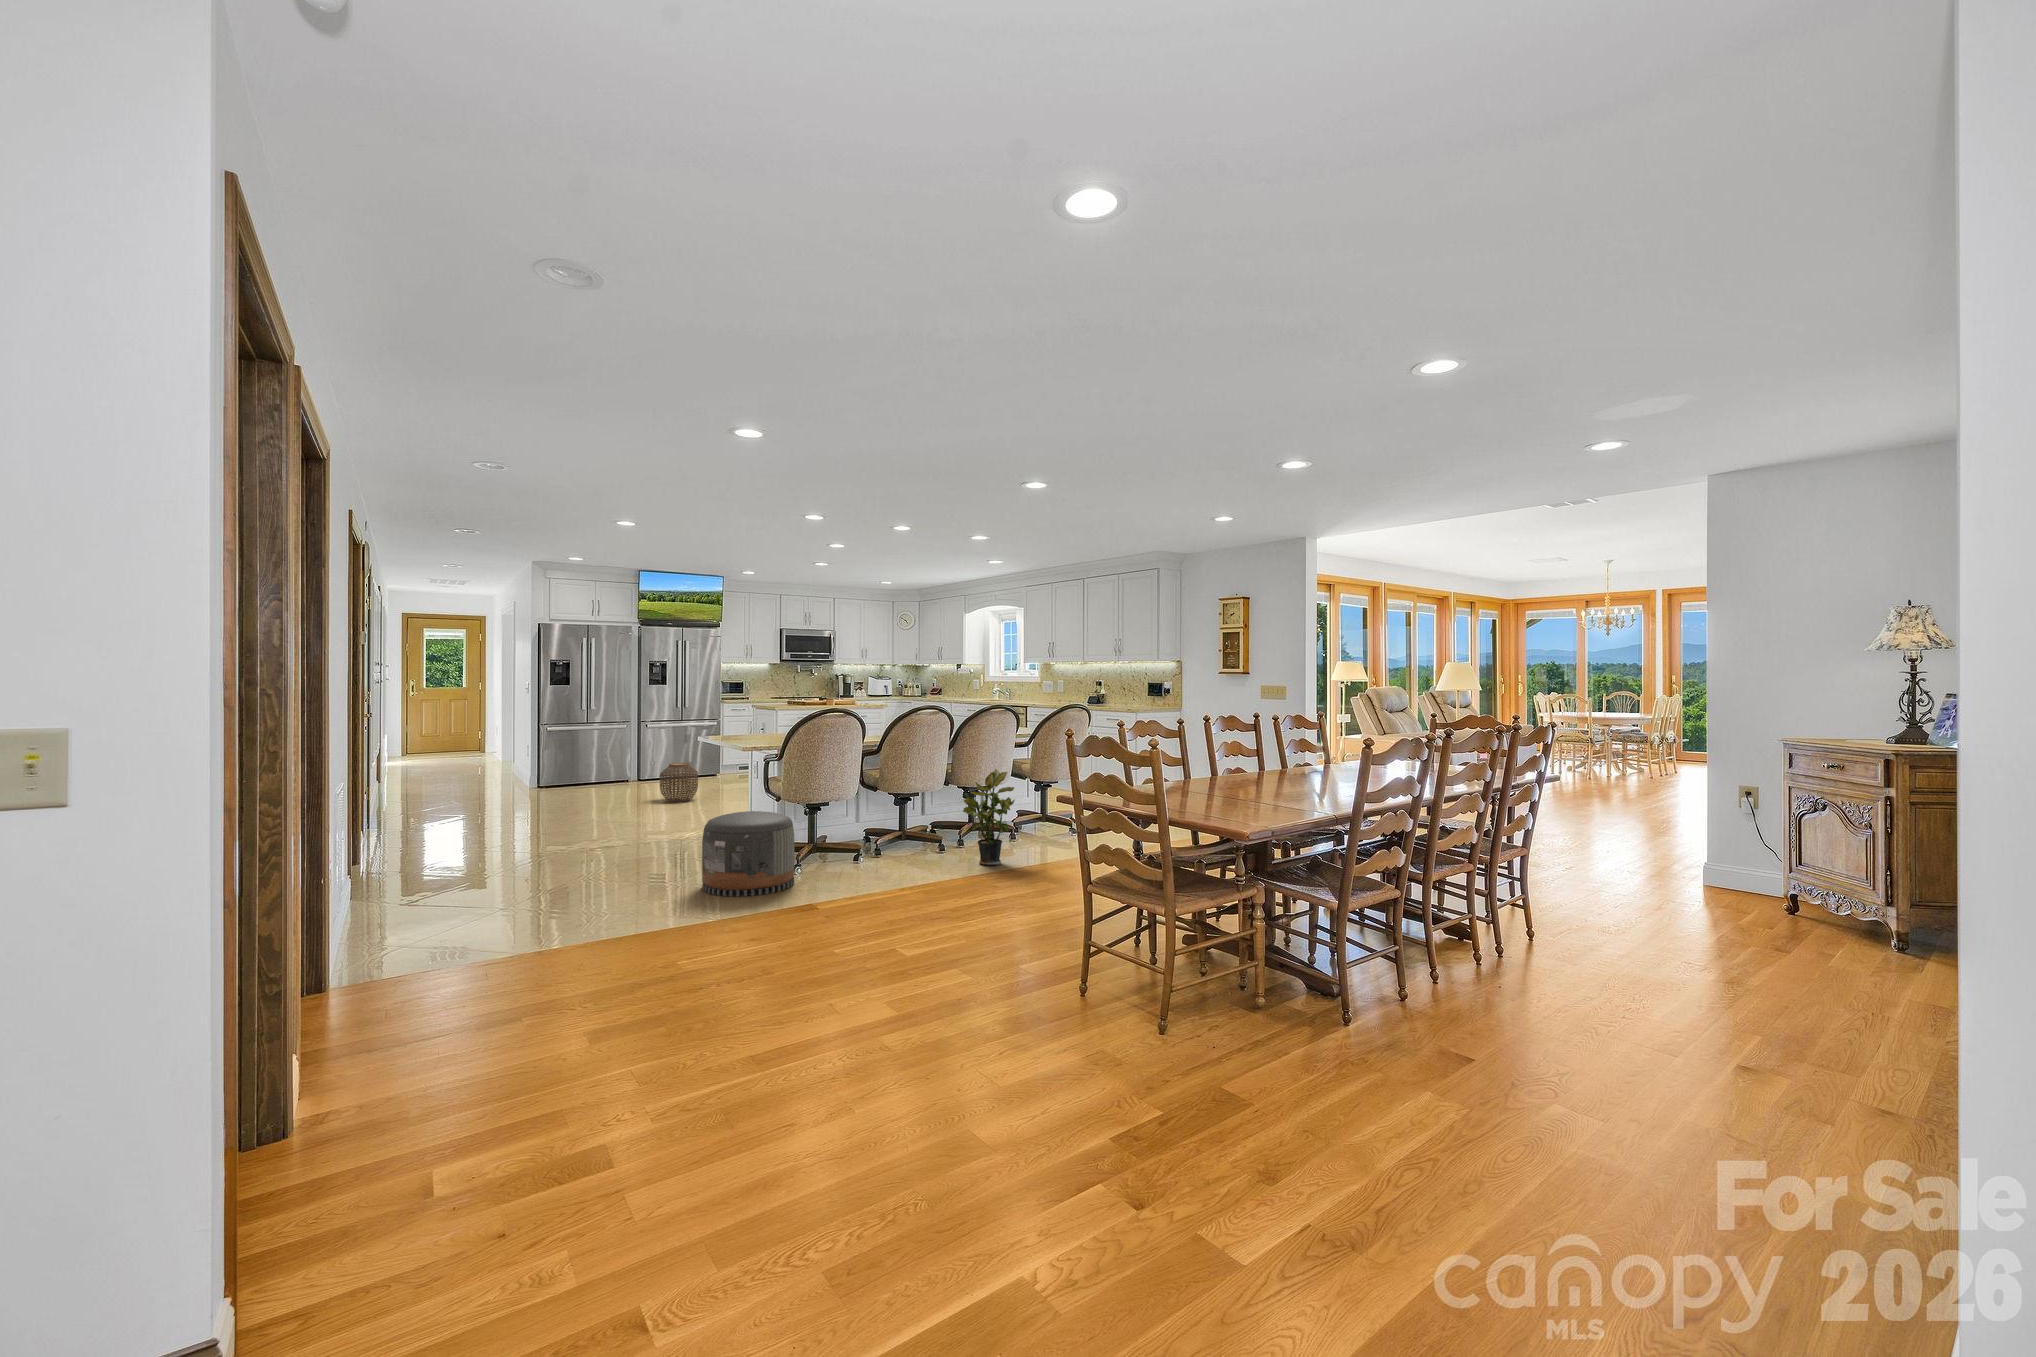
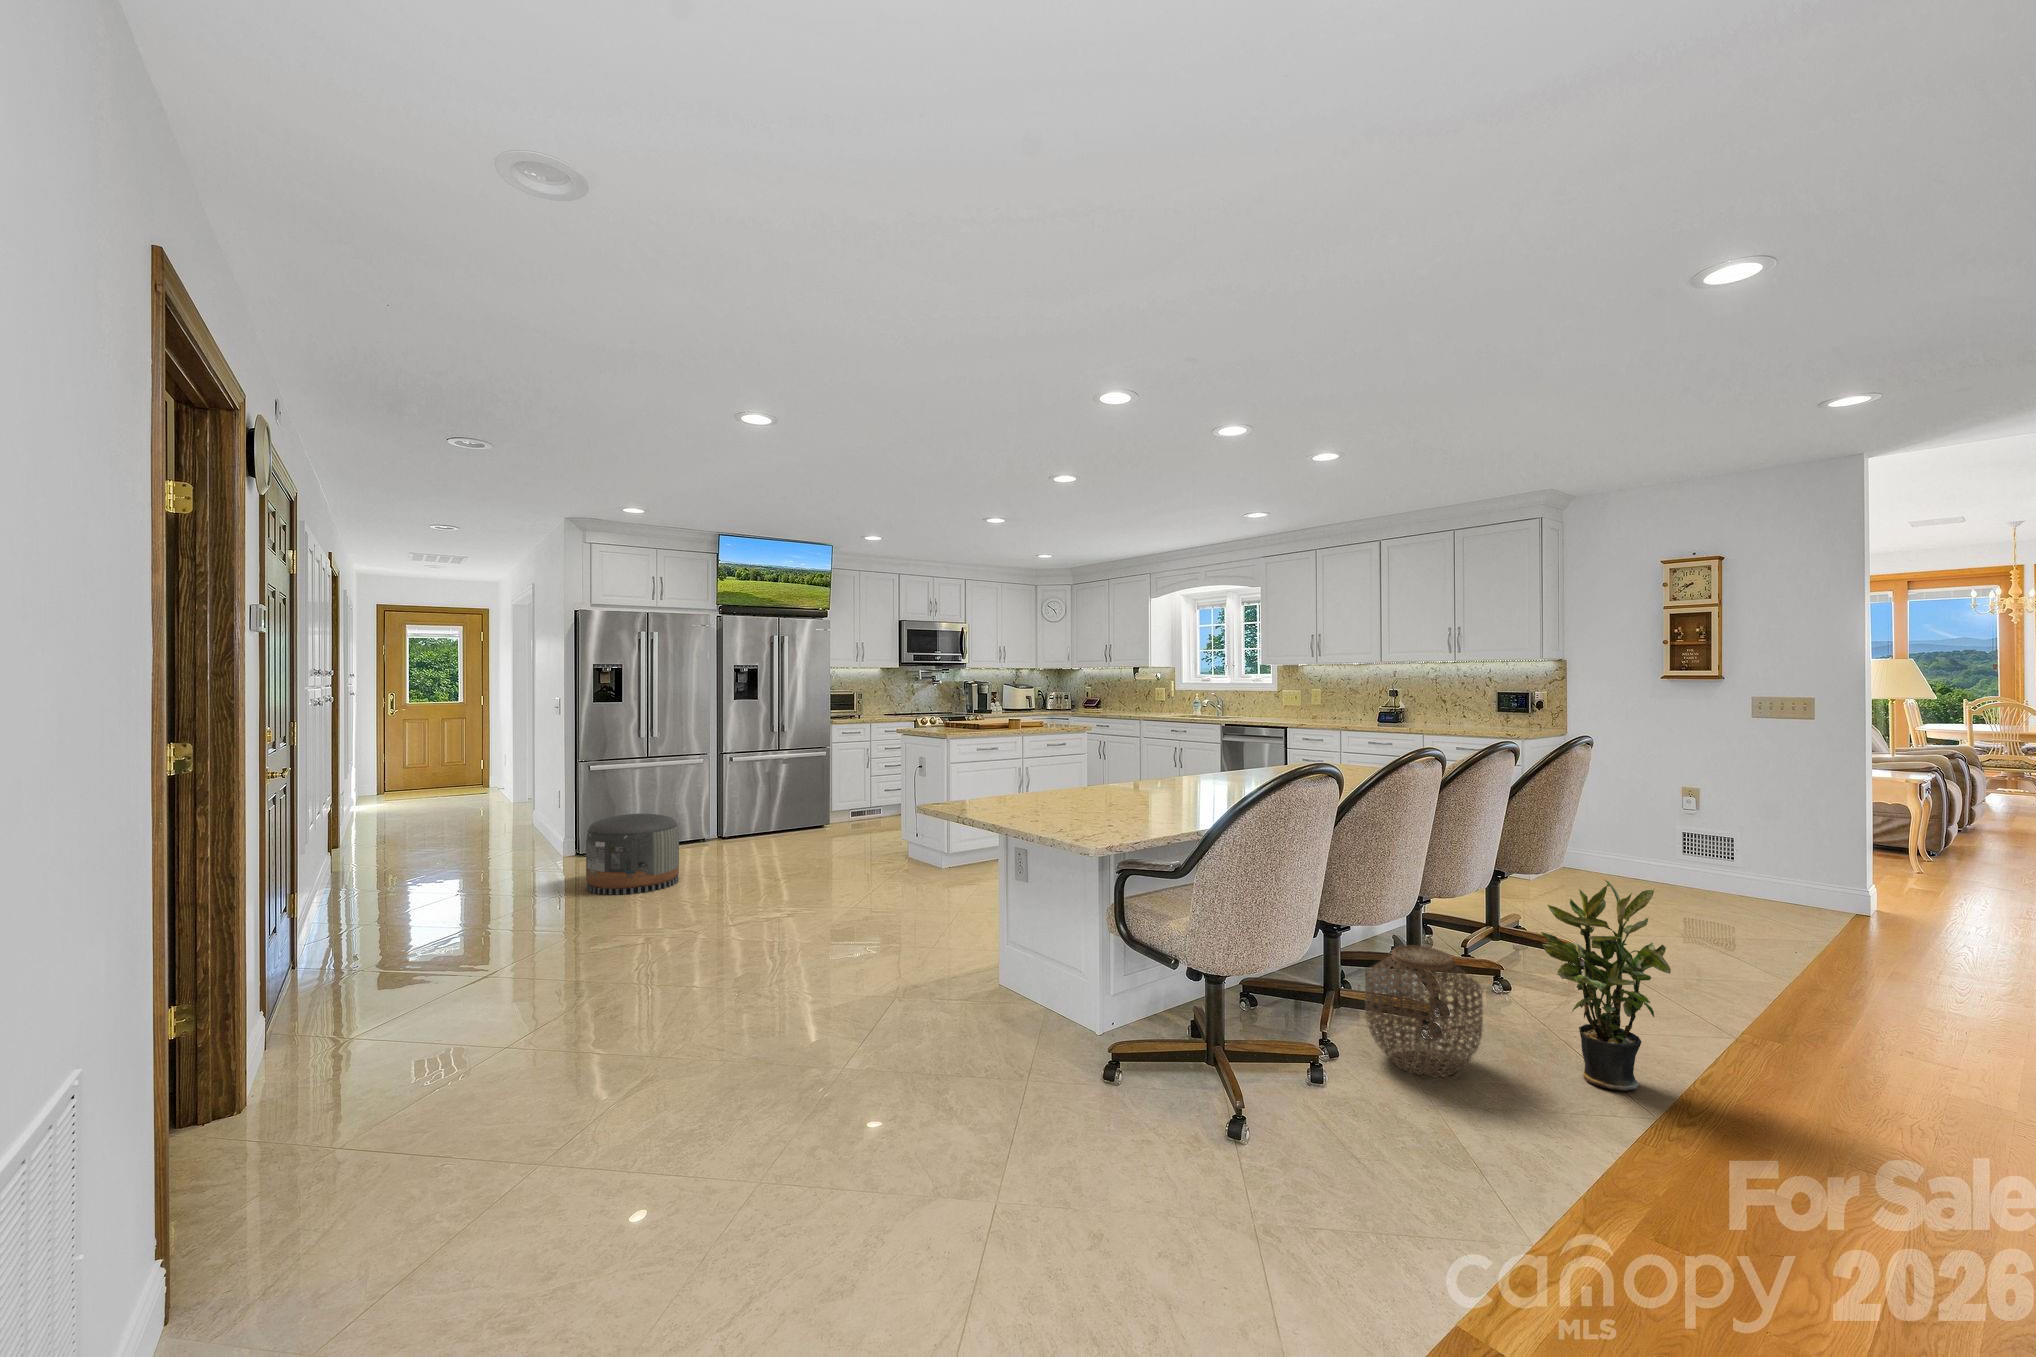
woven basket: present [660,763,698,802] -> present [1365,945,1483,1077]
pouf: present [702,811,794,896] -> present [586,814,679,895]

